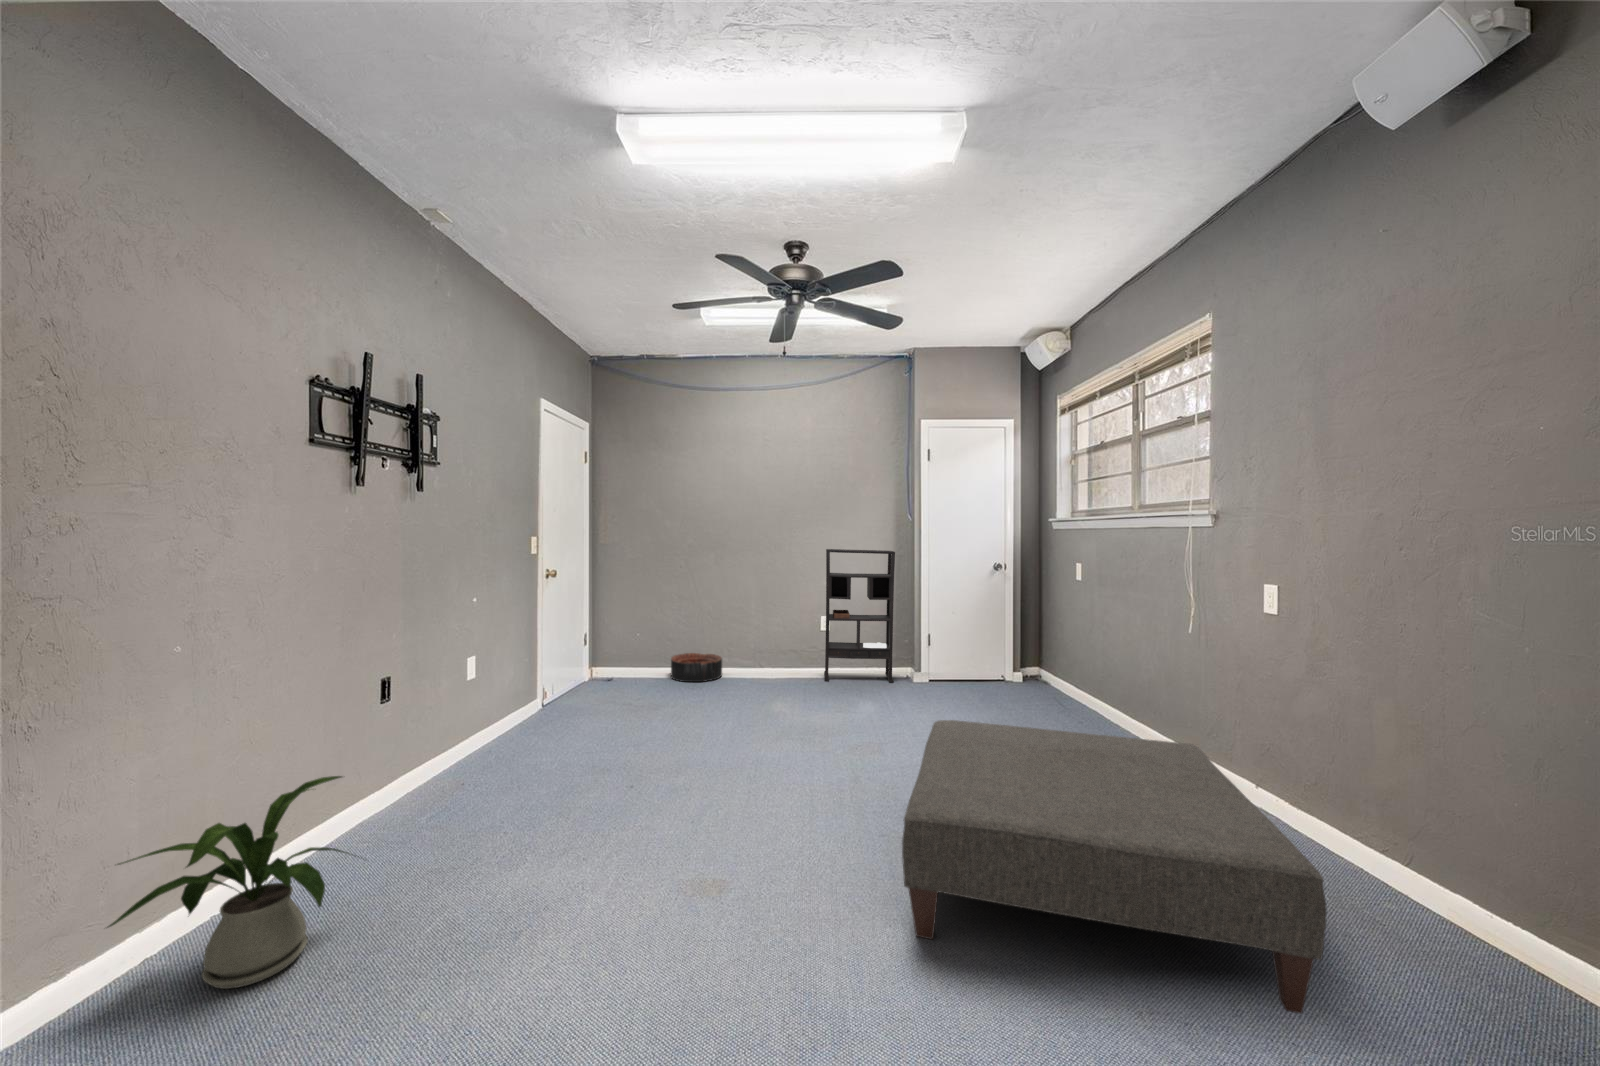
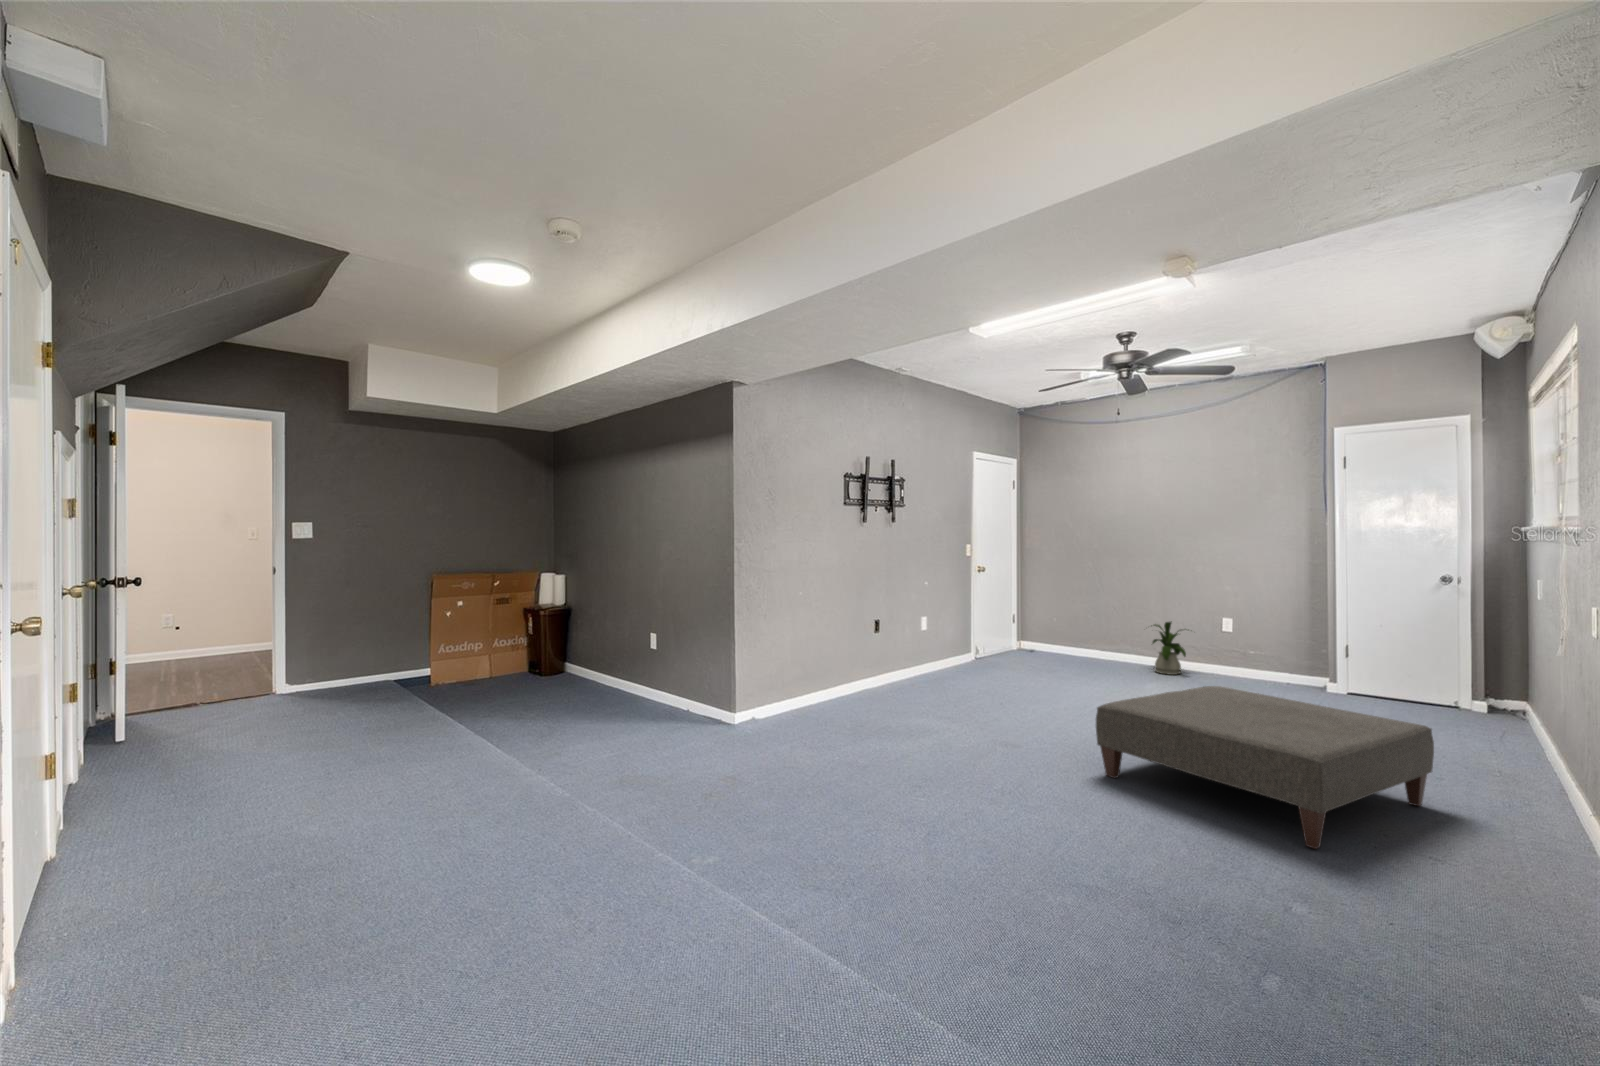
bookshelf: present [824,549,895,682] -> none [1221,558,1305,690]
basket: present [671,653,722,682] -> none [1079,643,1125,666]
house plant: present [108,776,347,989] -> present [1153,622,1186,675]

